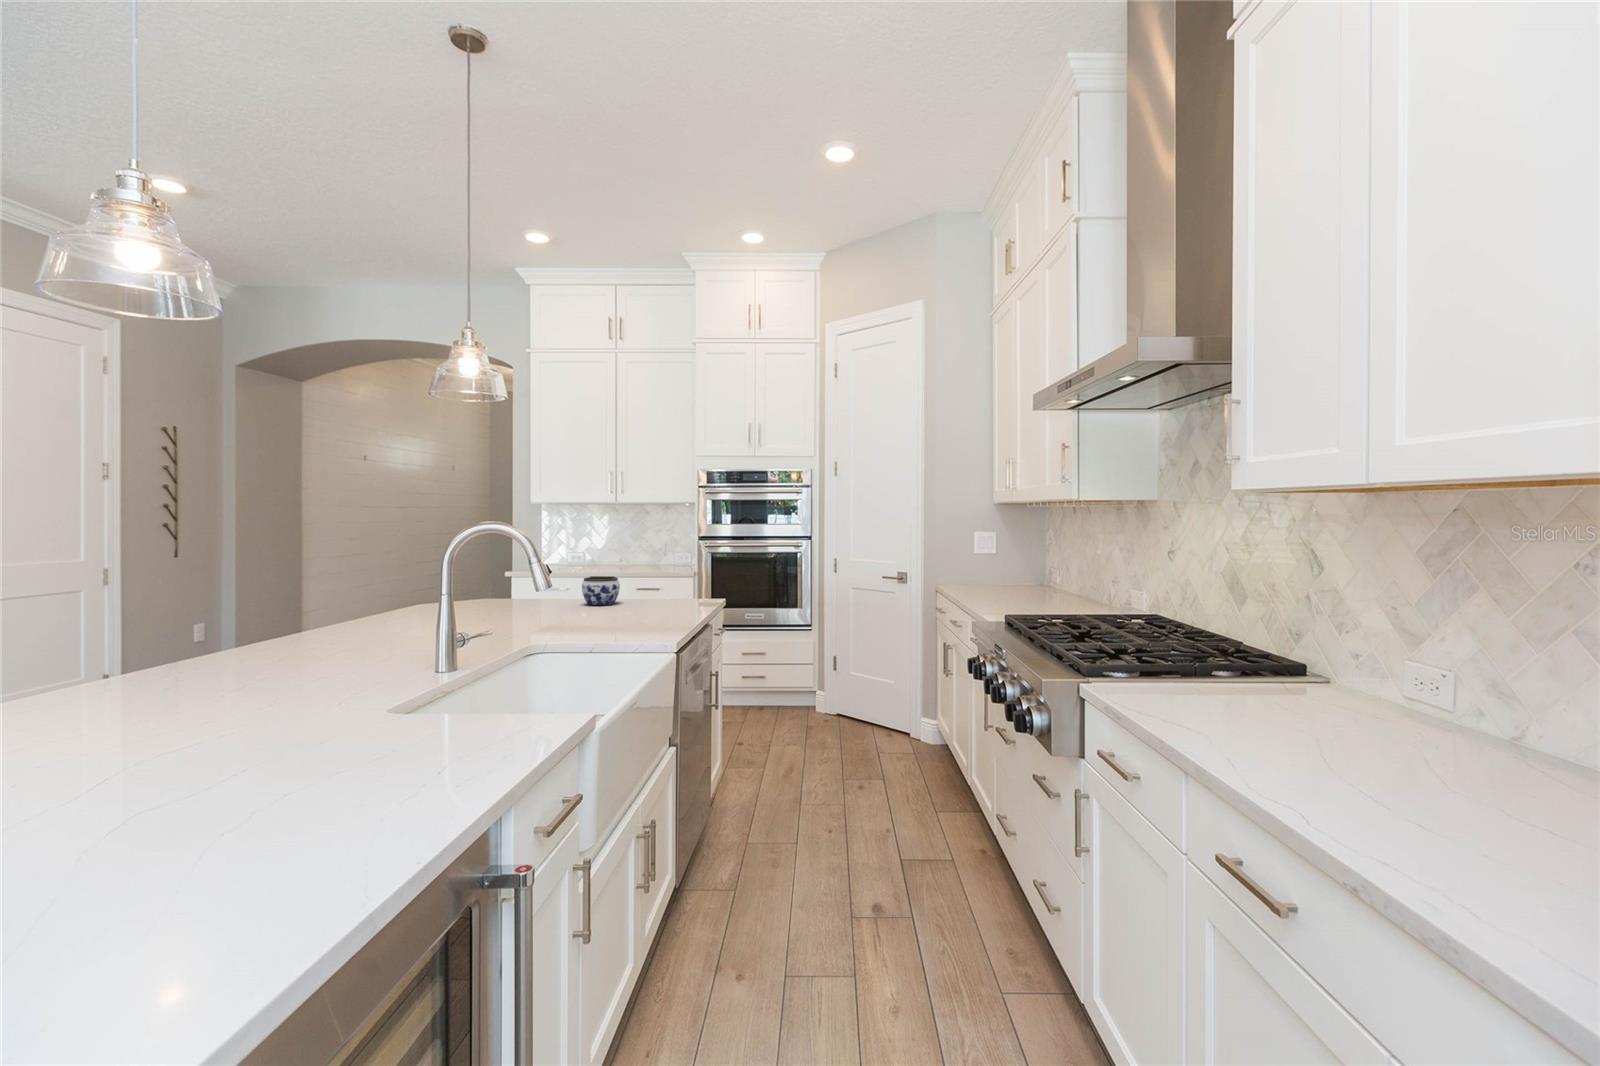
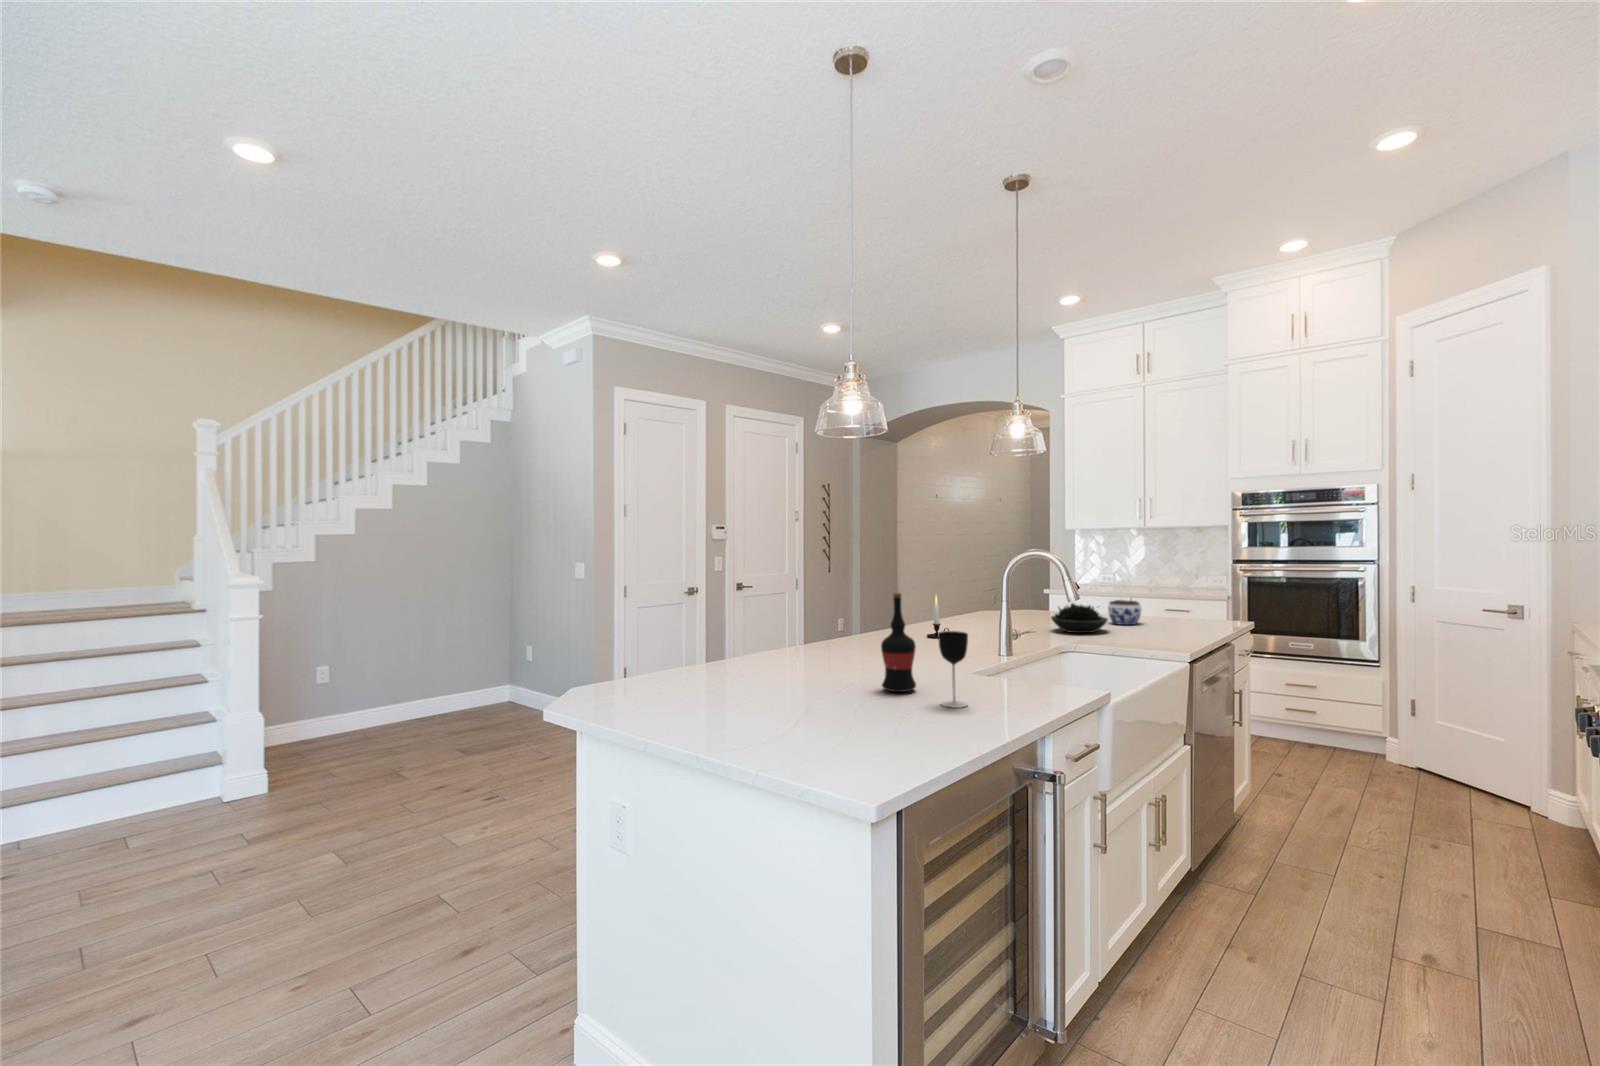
wine bottle: none [120,559,221,773] -> present [881,593,916,692]
candle: none [309,574,352,643] -> present [927,595,949,638]
succulent plant: none [510,580,583,619] -> present [1051,603,1108,633]
wine glass: none [260,630,334,791] -> present [938,631,968,708]

